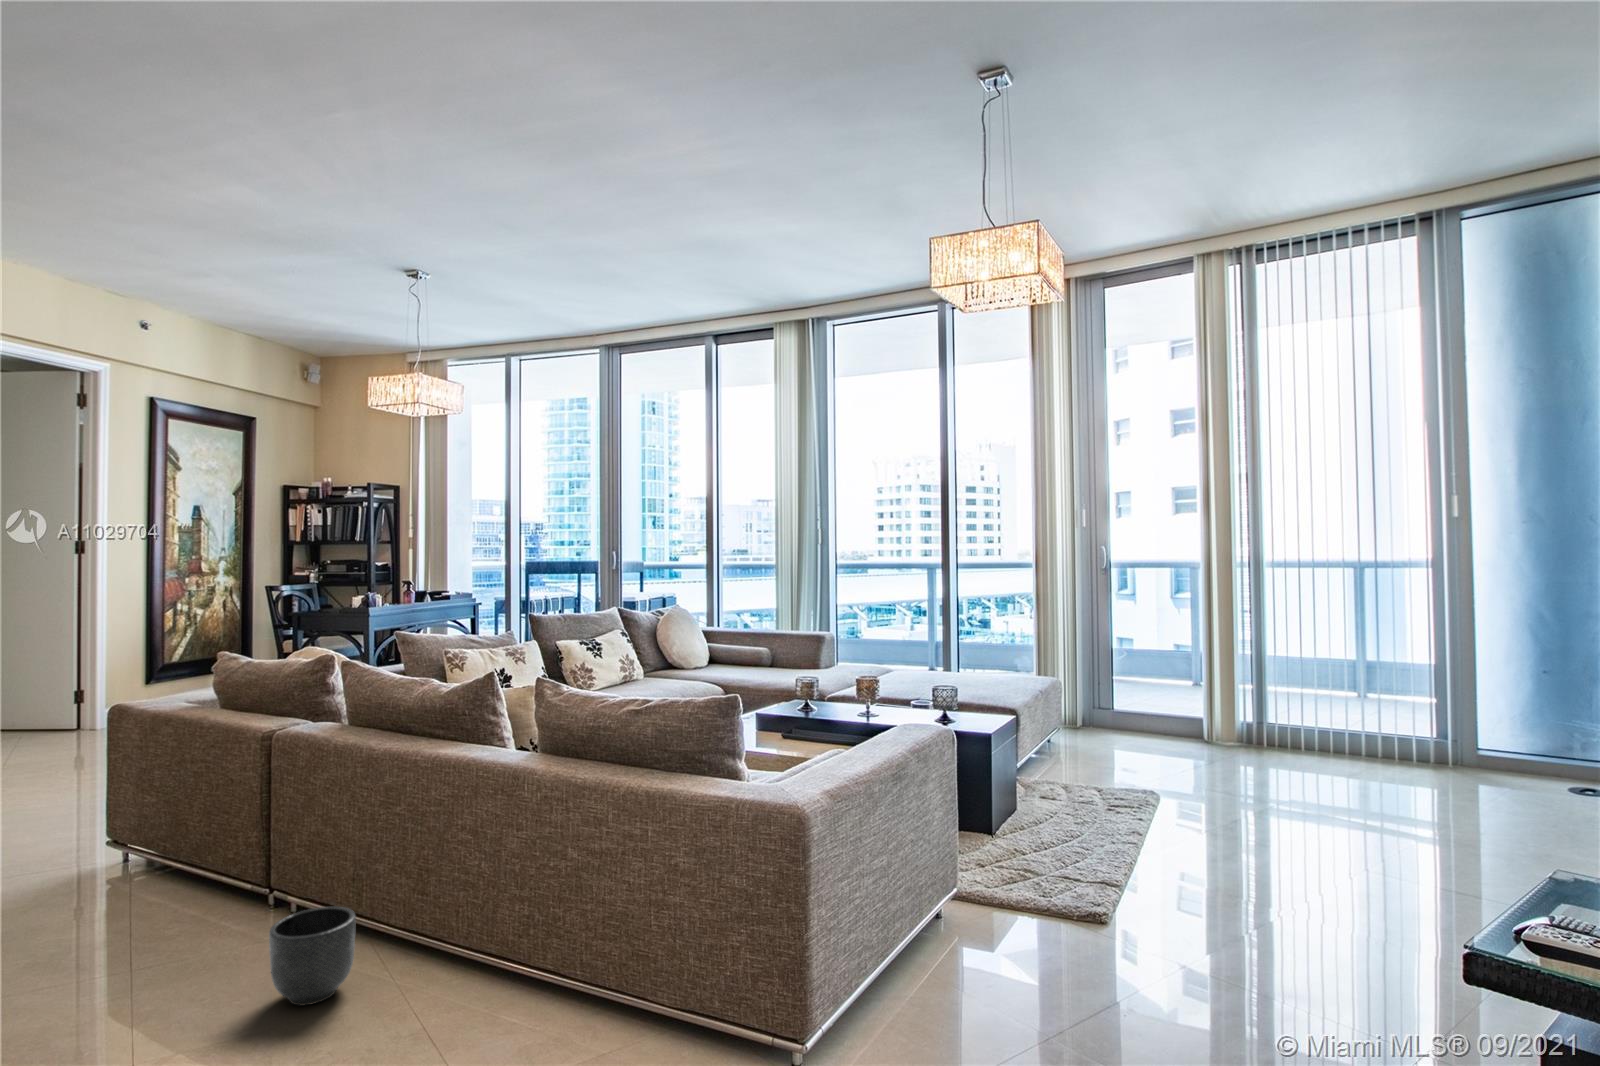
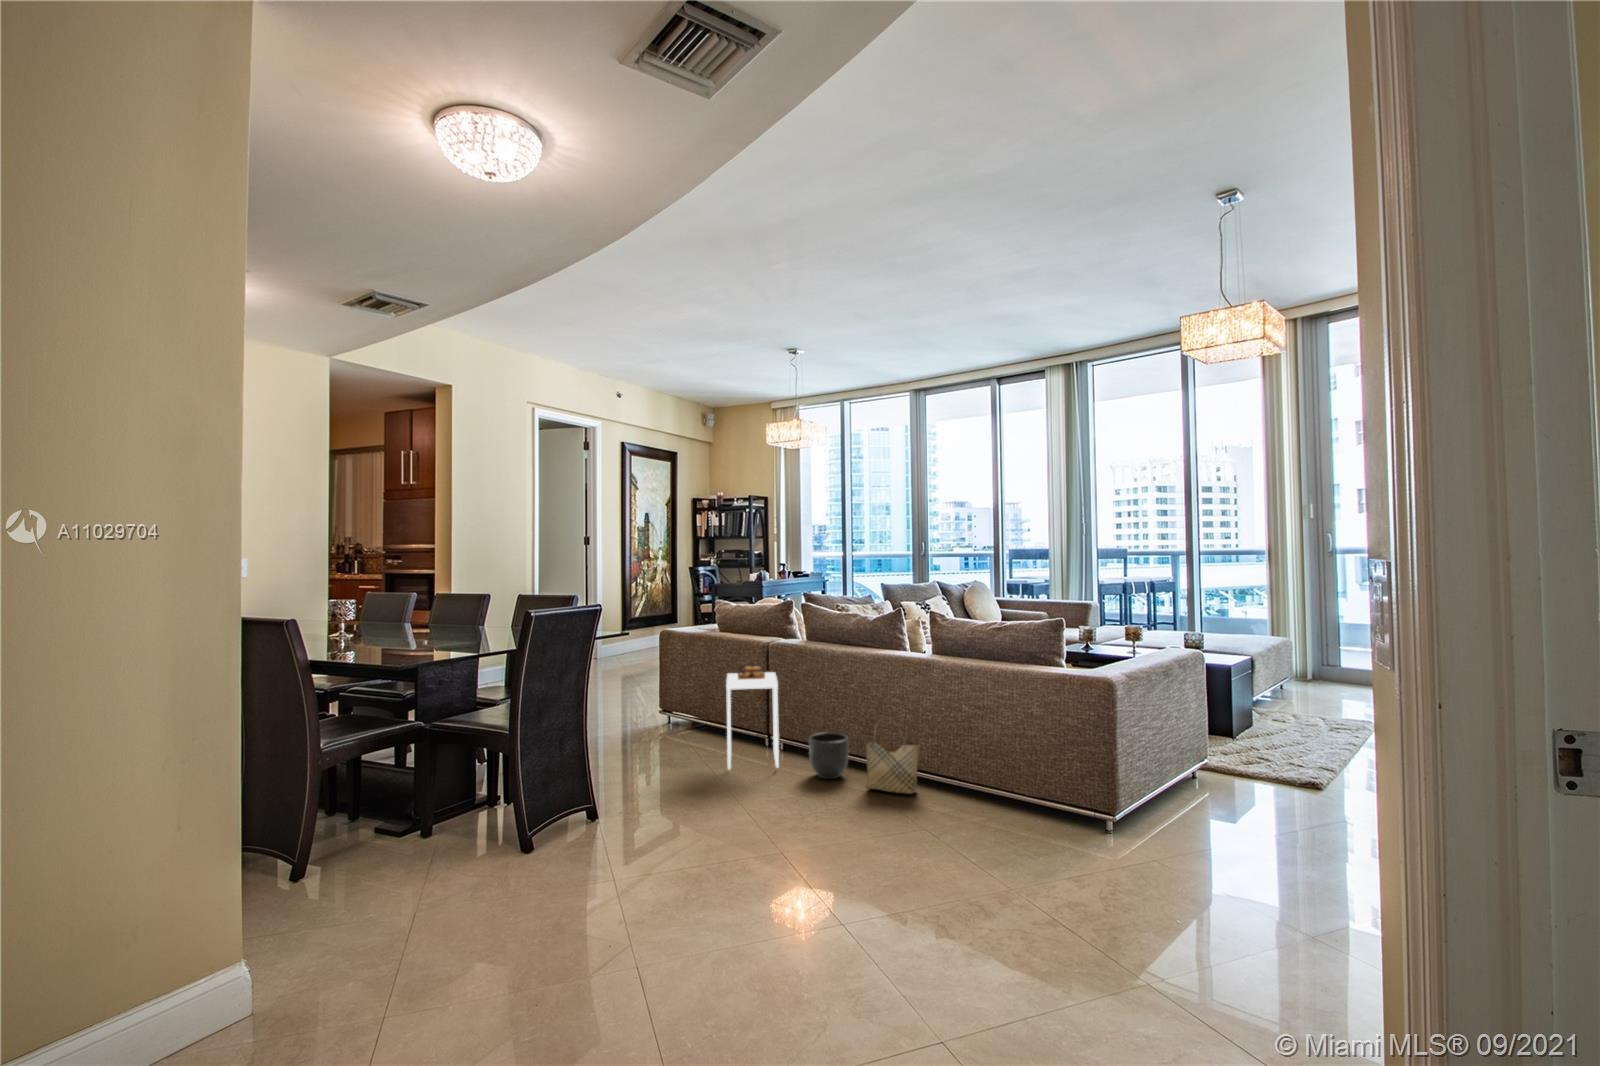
side table: none [92,786,244,1005] -> present [726,666,779,769]
woven basket: none [366,871,475,1031] -> present [865,715,920,794]

